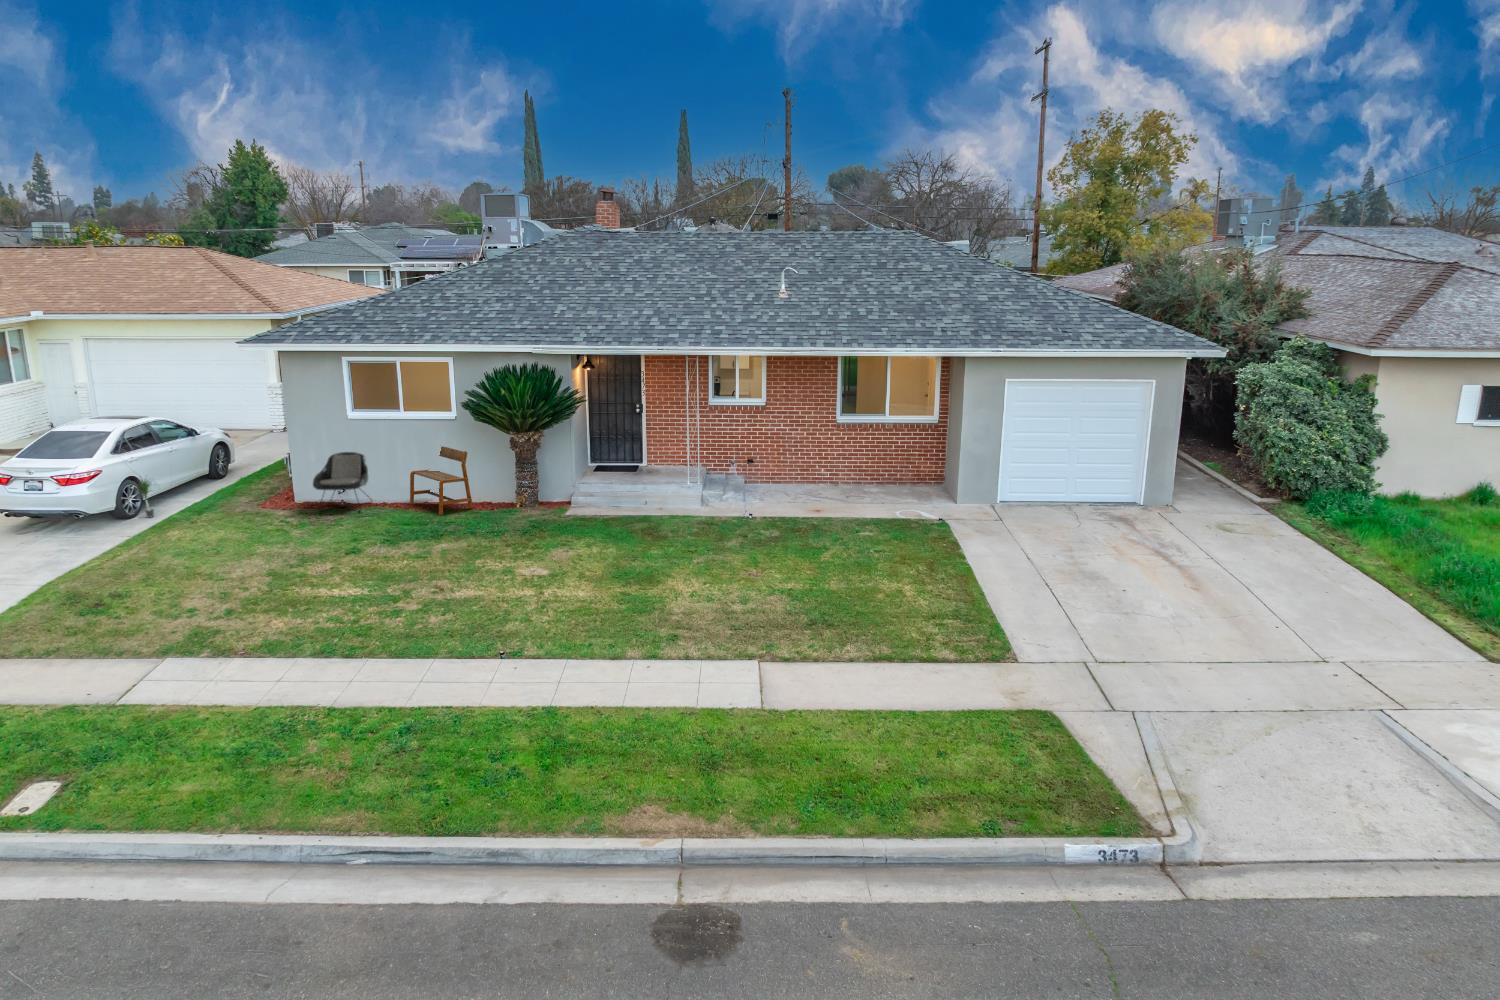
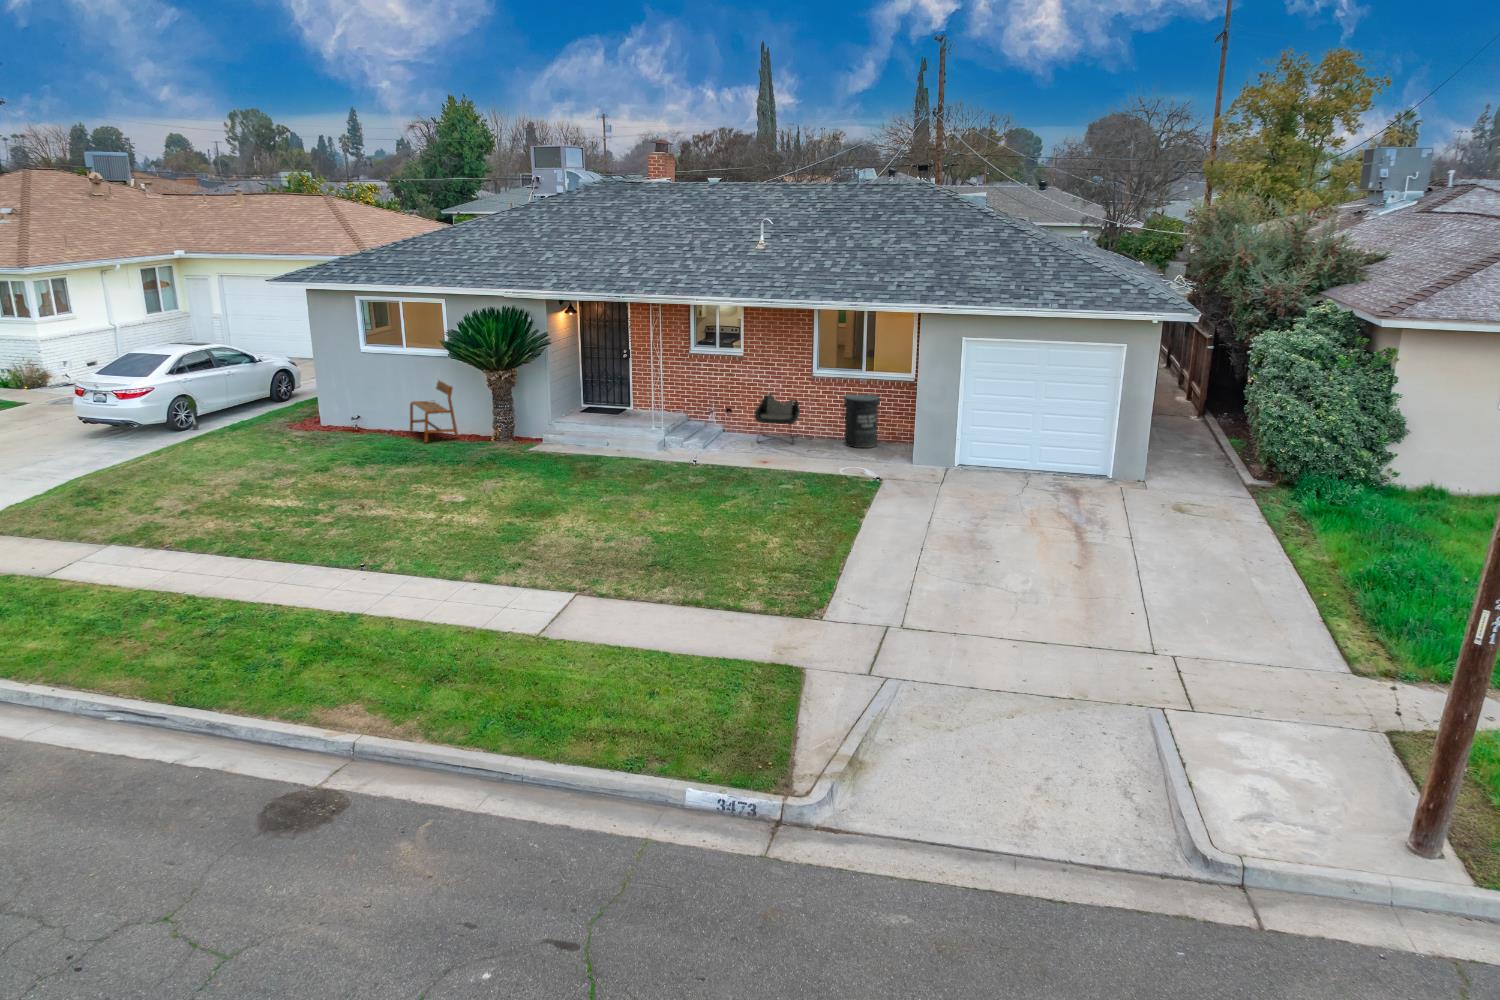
trash can: none [876,439,913,493] -> present [843,394,880,448]
lounge chair: present [313,452,371,512] -> present [755,393,800,444]

